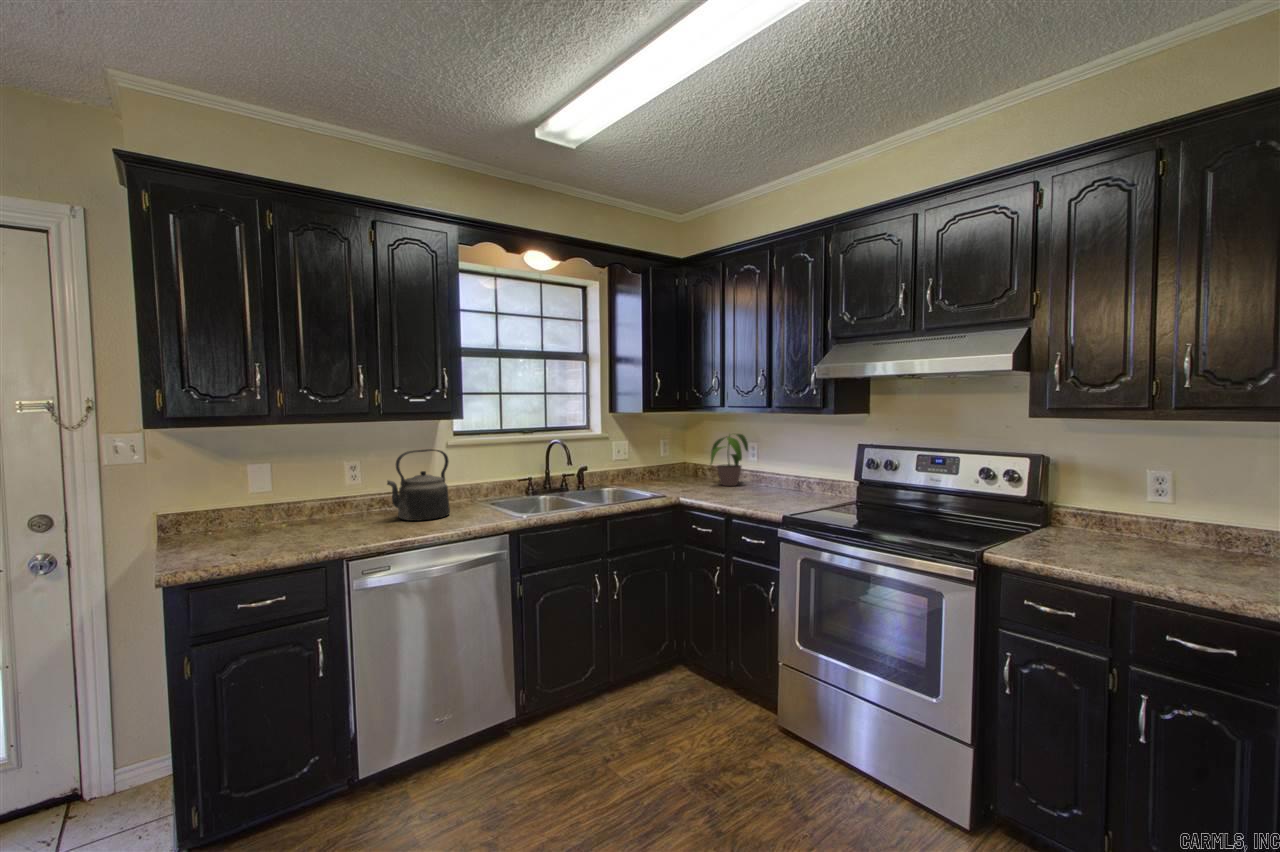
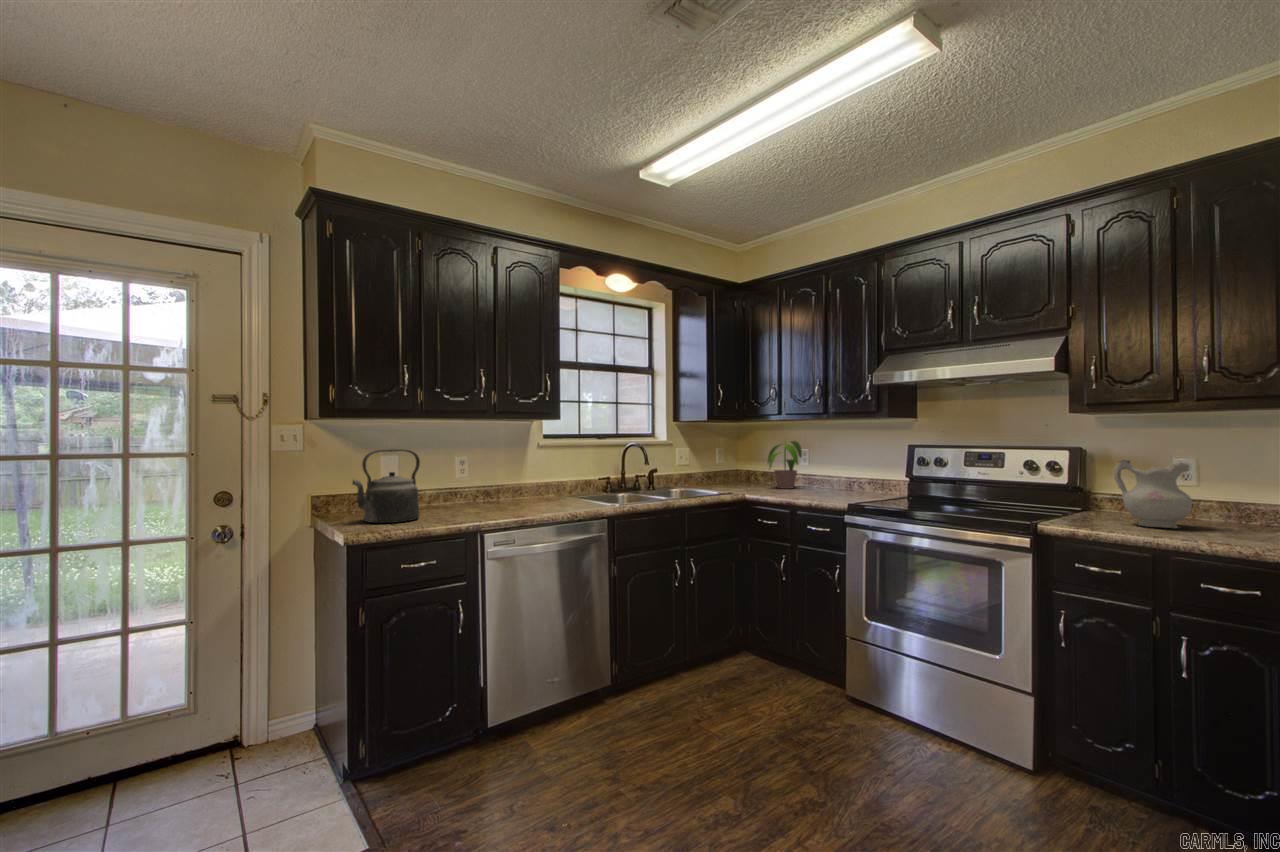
kettle: present [387,449,450,521] -> present [352,449,420,523]
ceramic pitcher: none [1075,476,1163,560] -> present [1114,460,1192,529]

